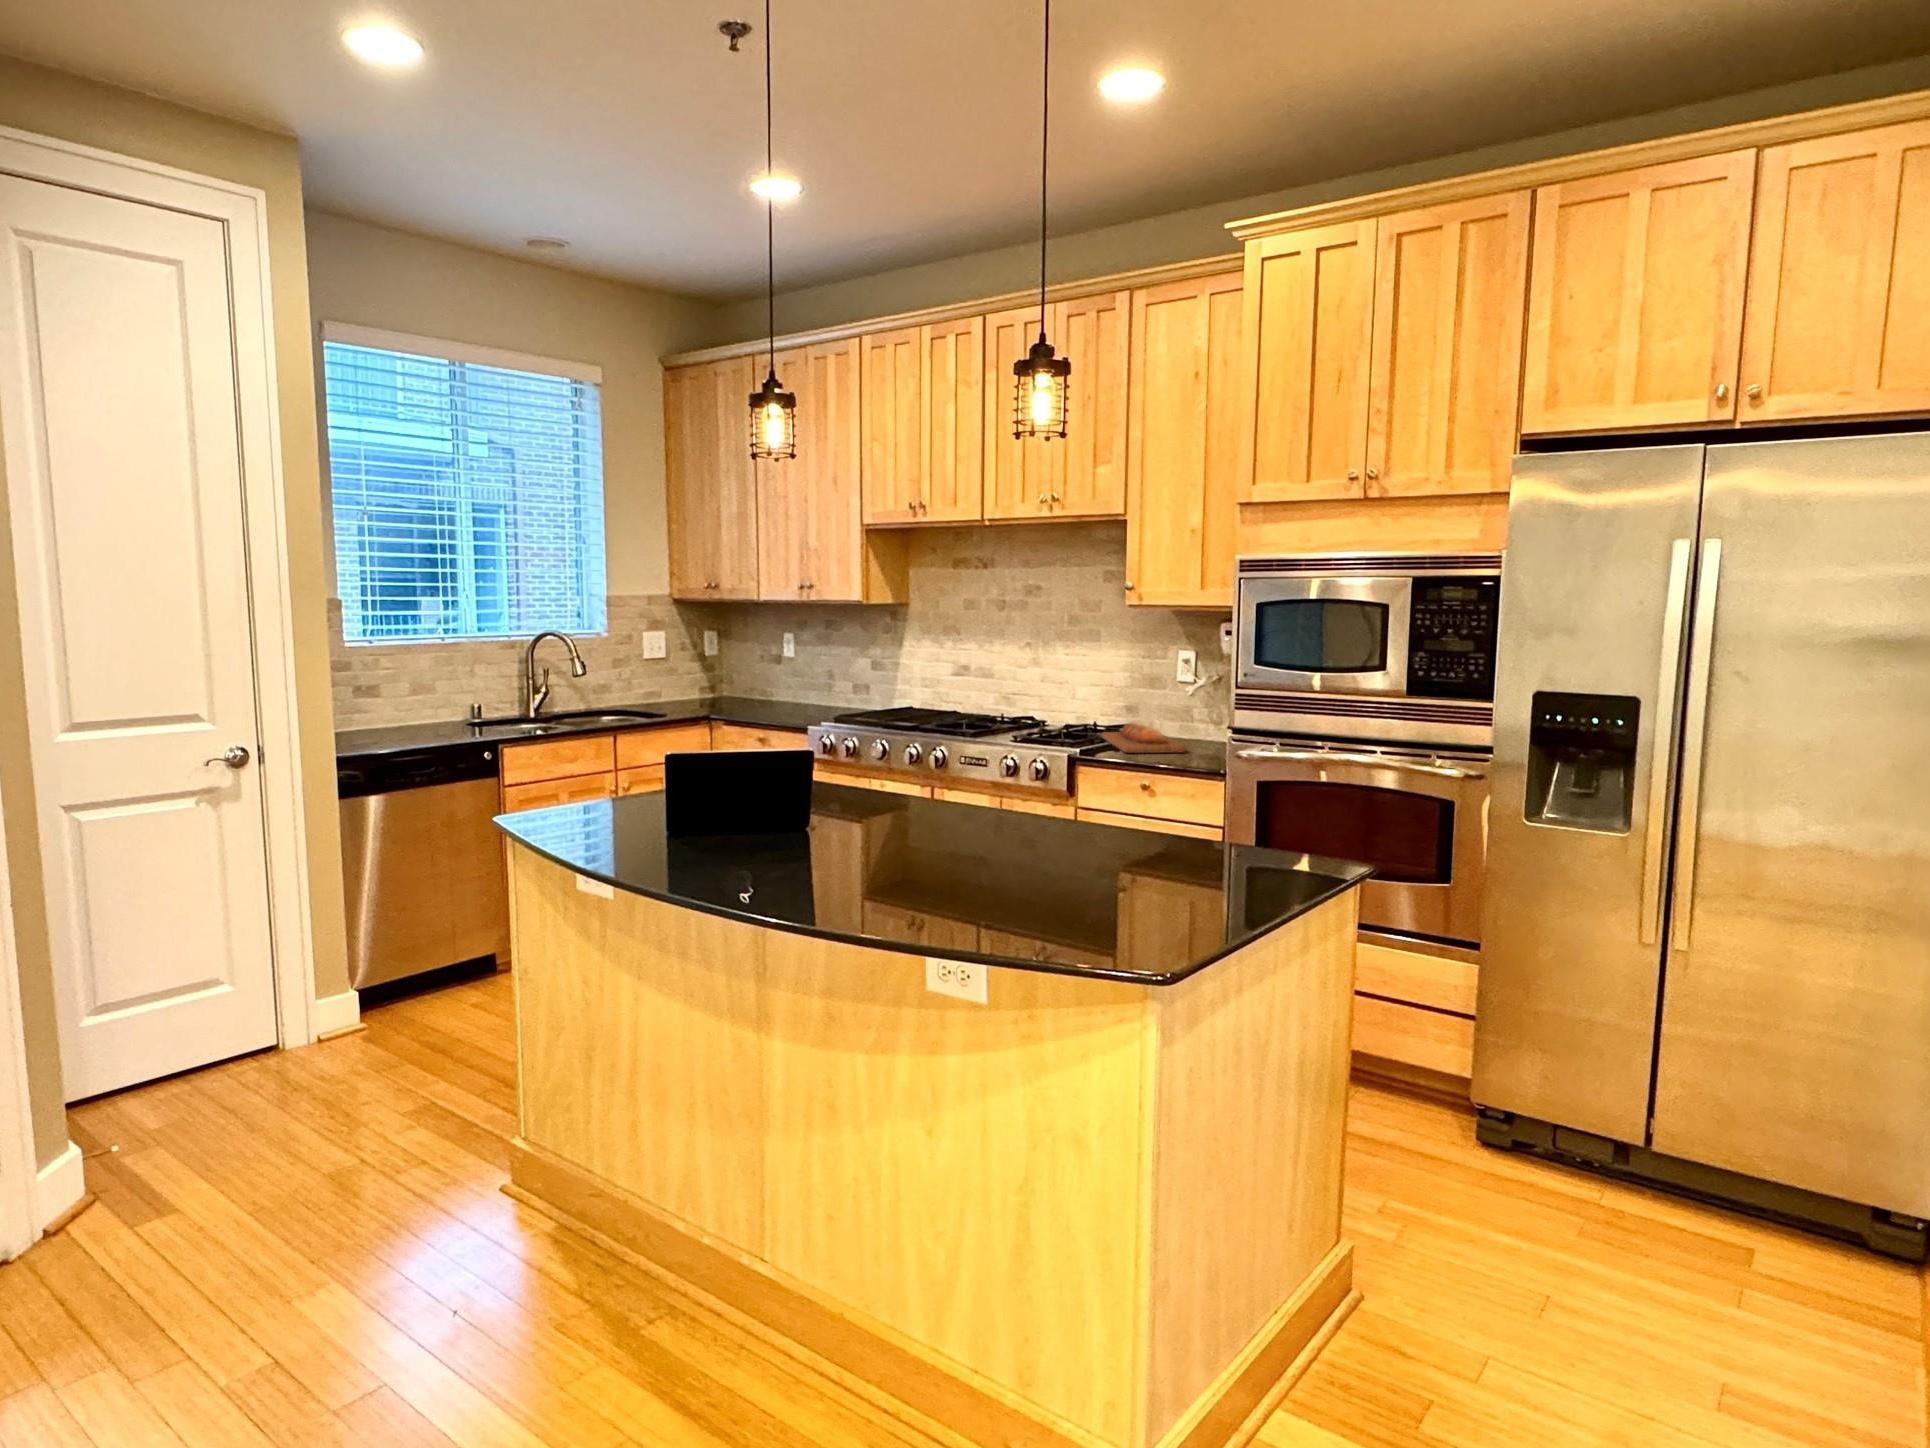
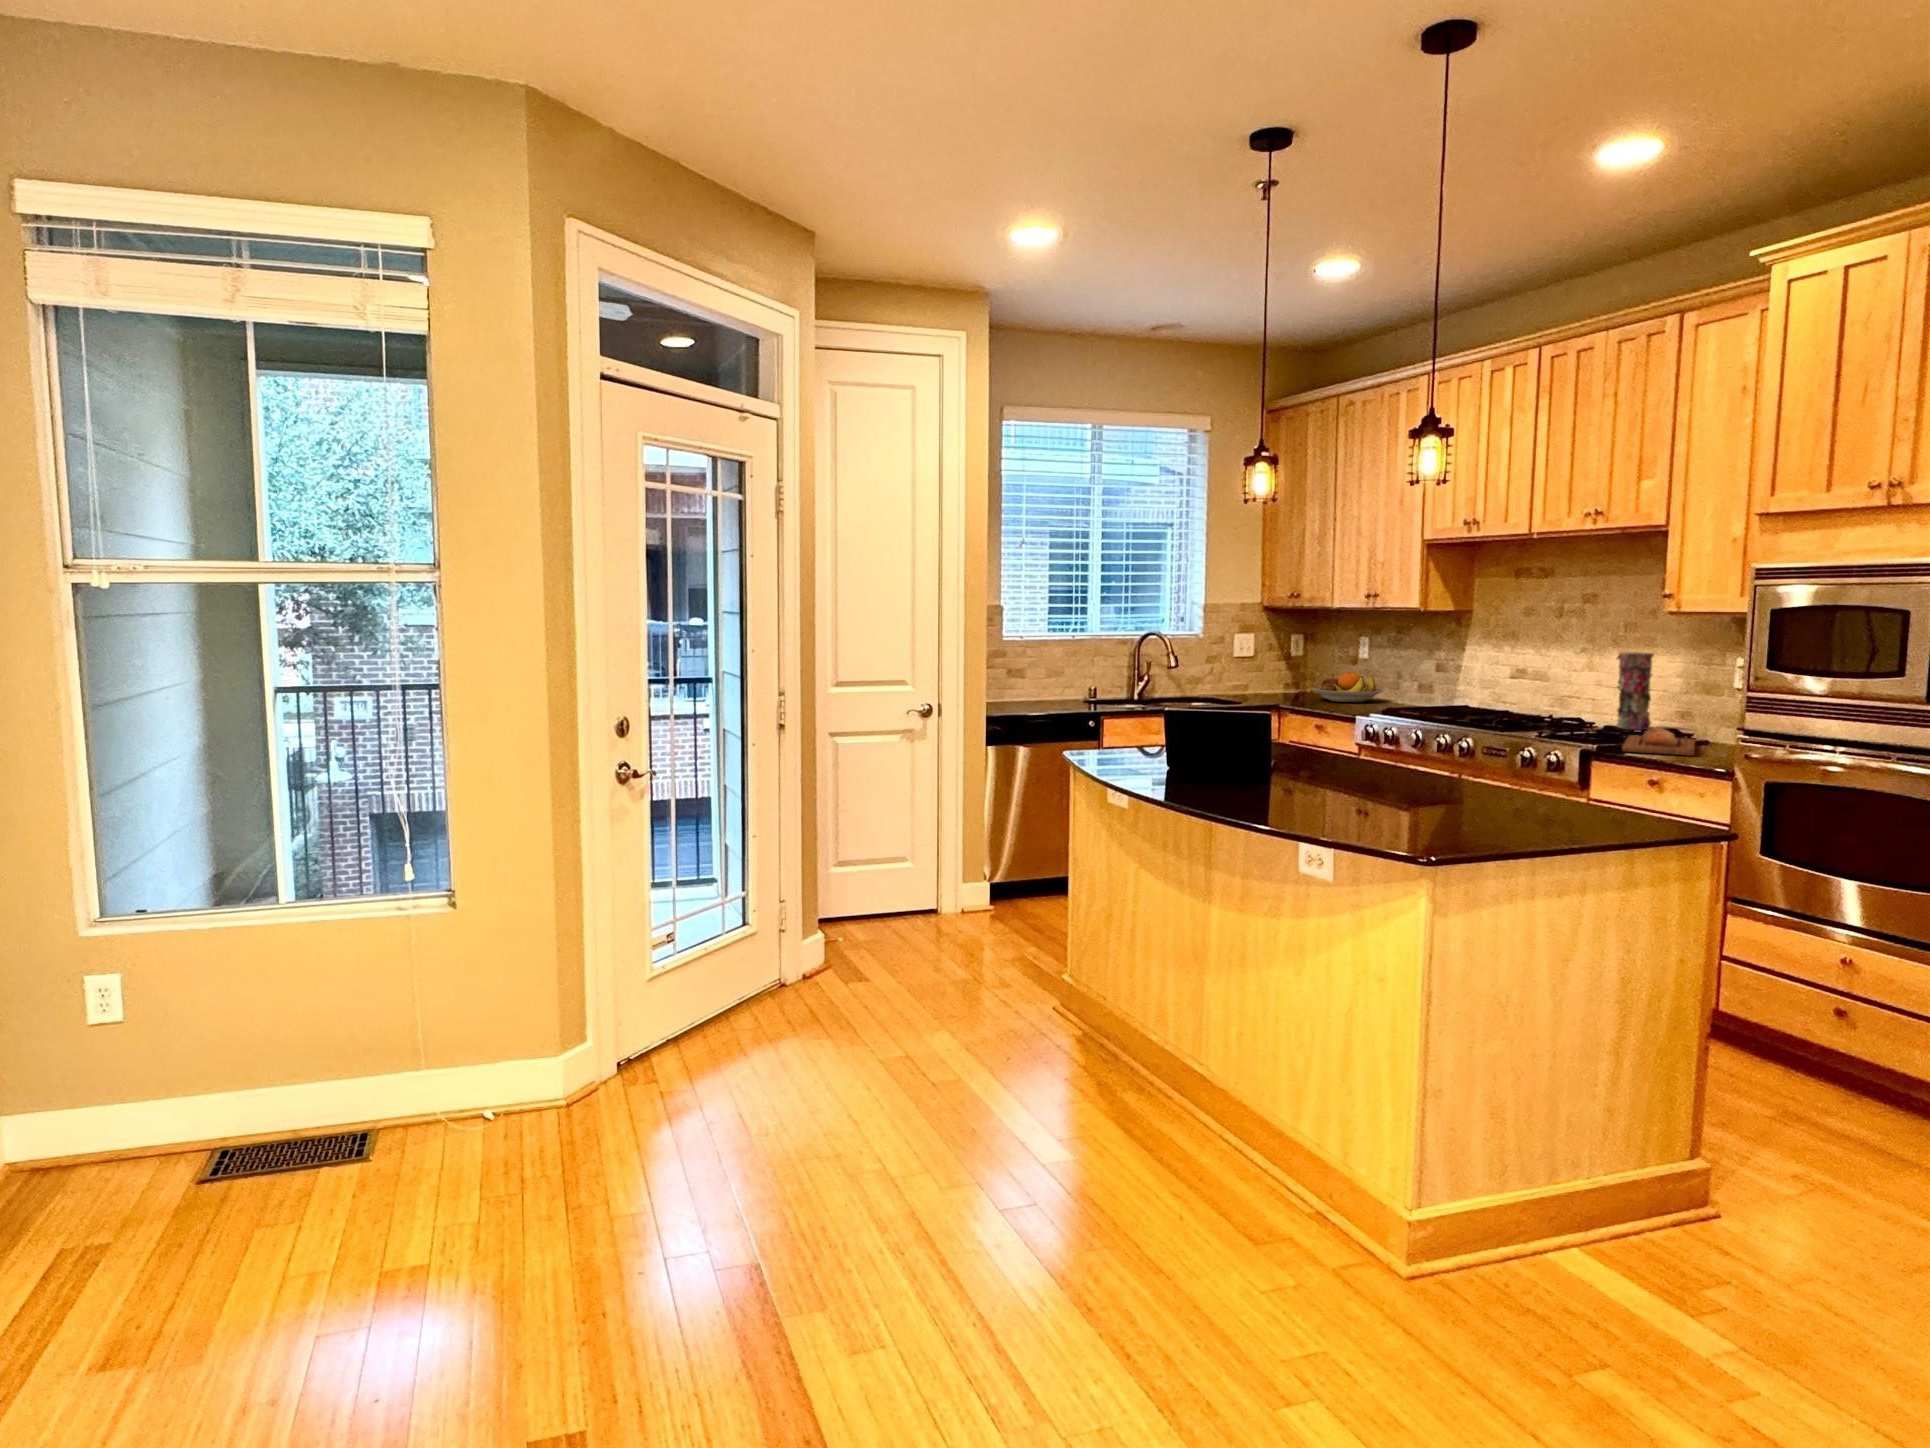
vase: none [1062,645,1096,723] -> present [1617,652,1654,730]
fruit bowl: none [743,673,820,707] -> present [1311,672,1385,702]

